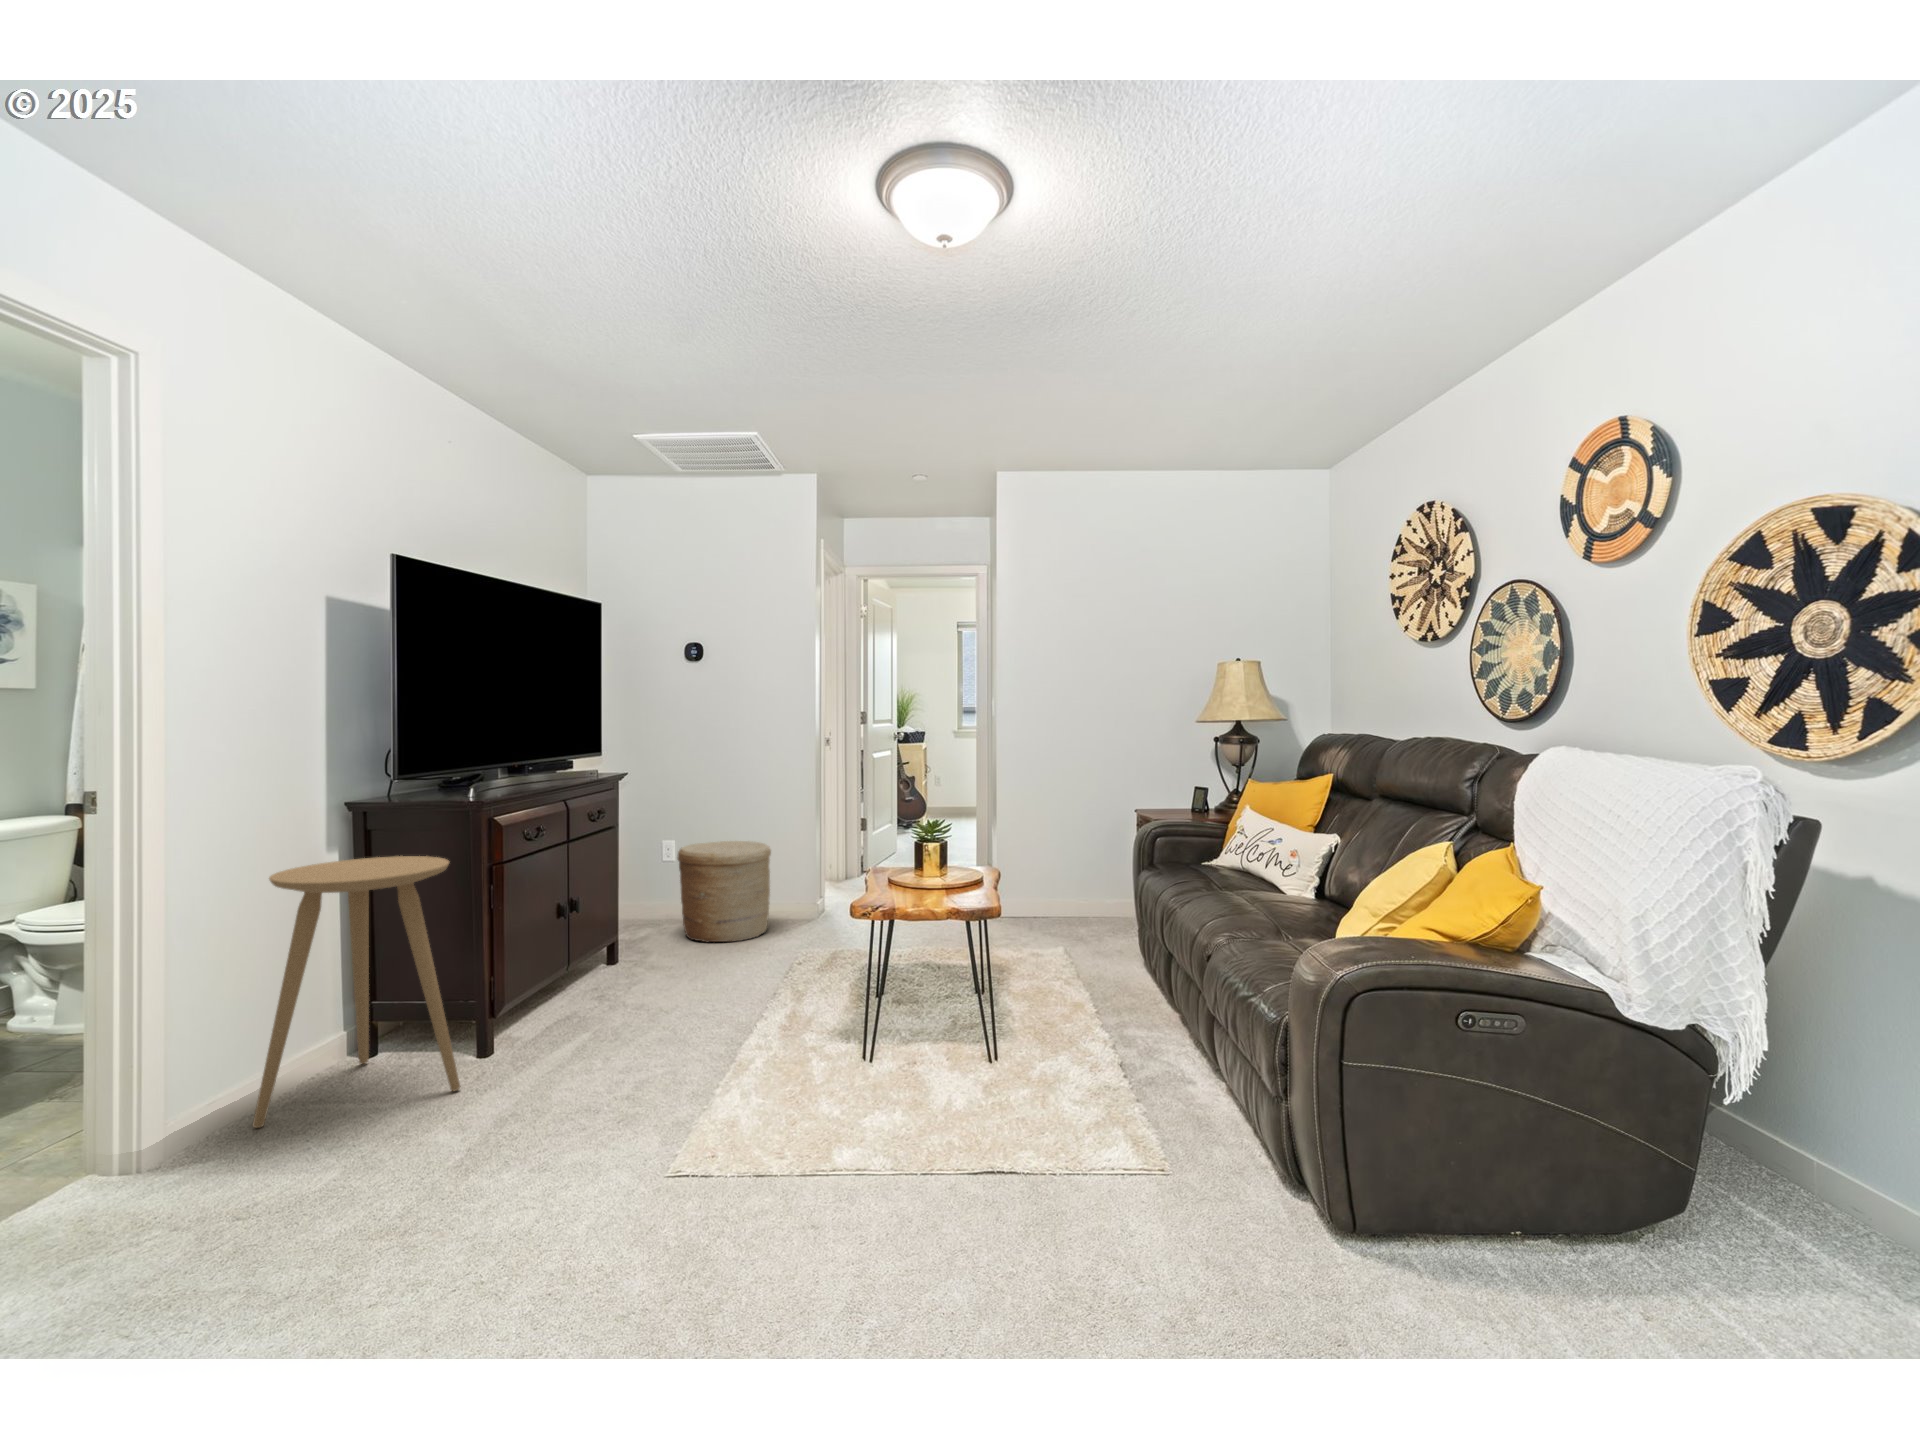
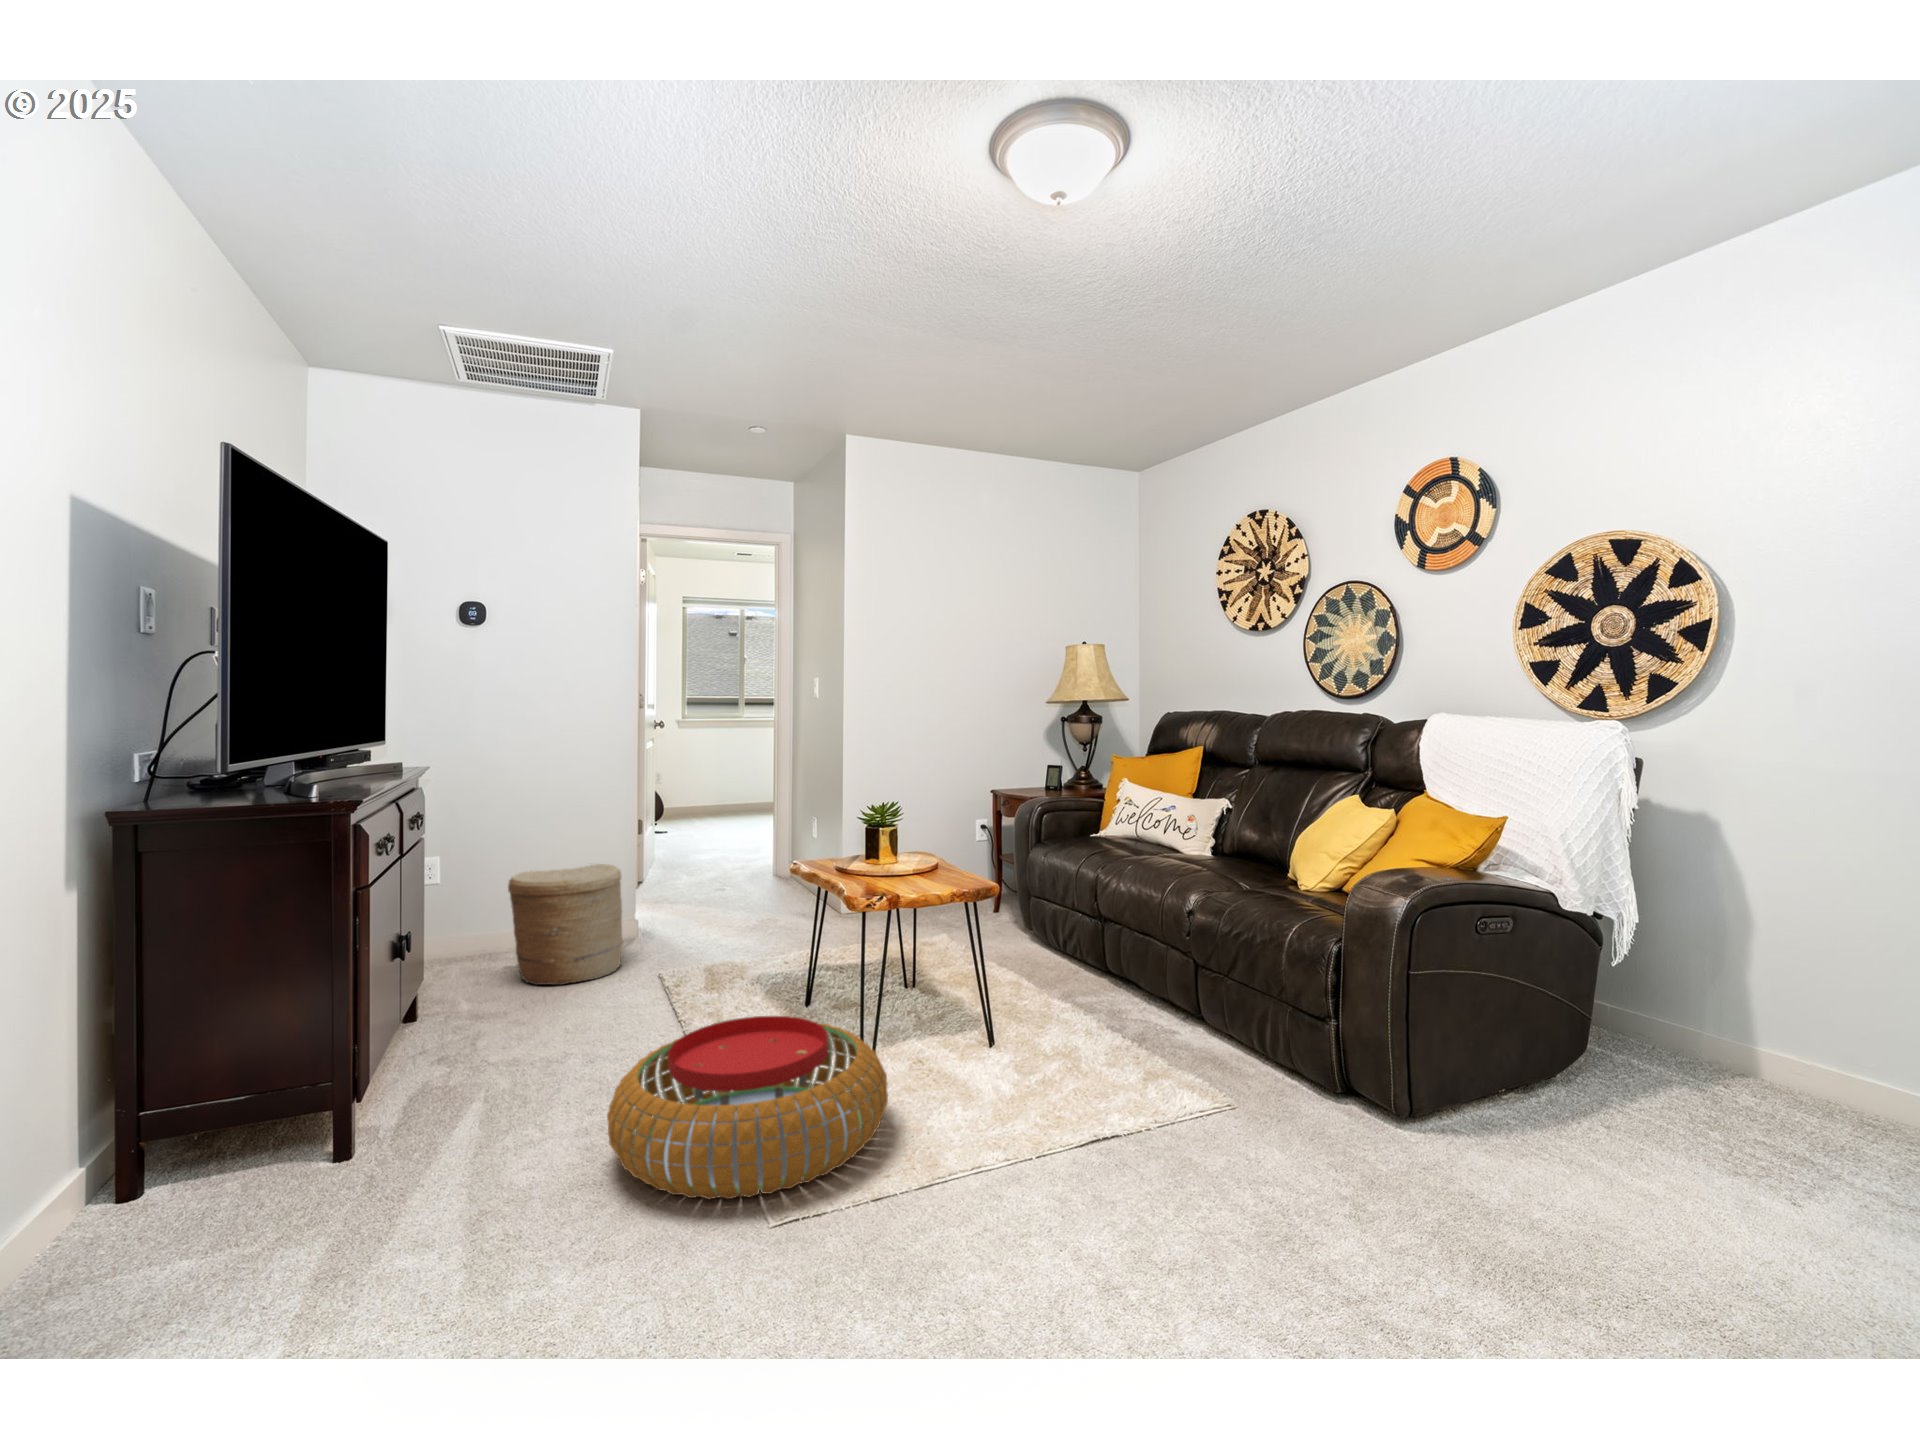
side table: present [253,856,460,1128] -> none [183,909,454,1283]
pouf: none [547,992,814,1159] -> present [607,1016,888,1199]

